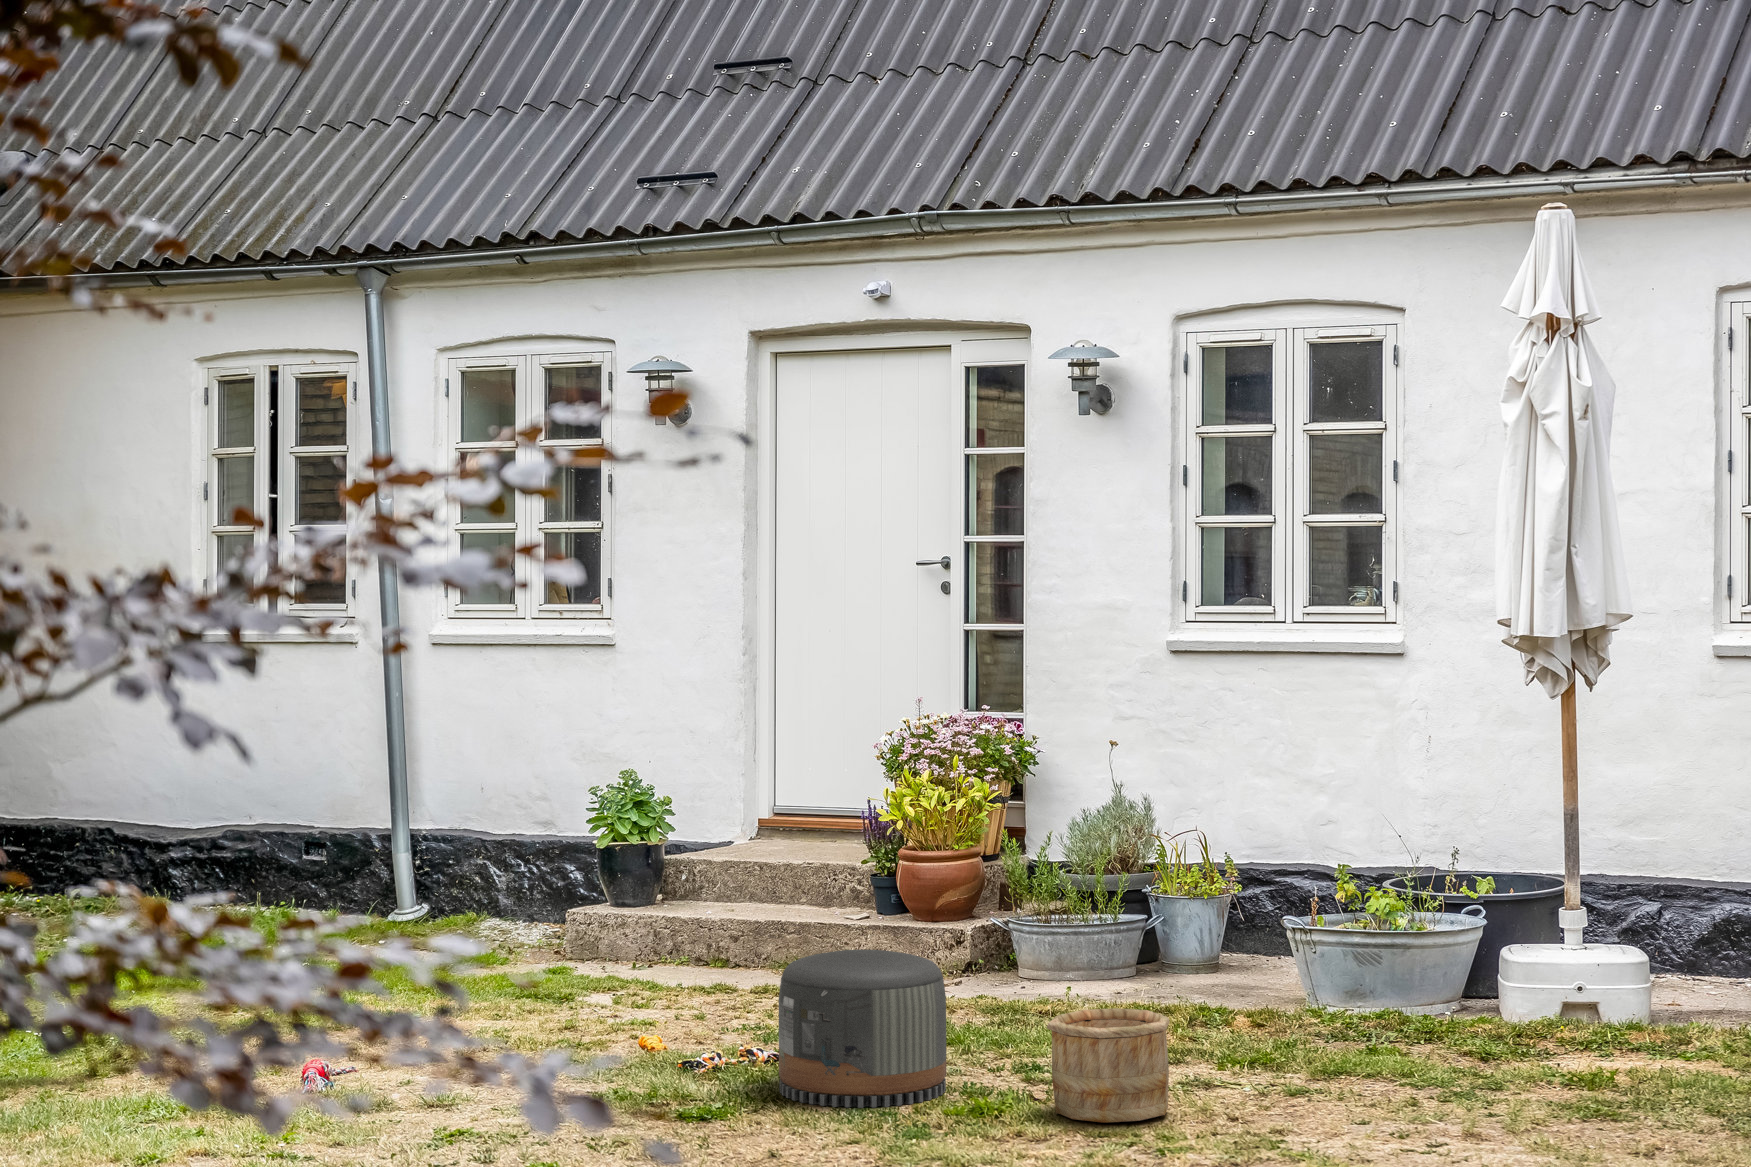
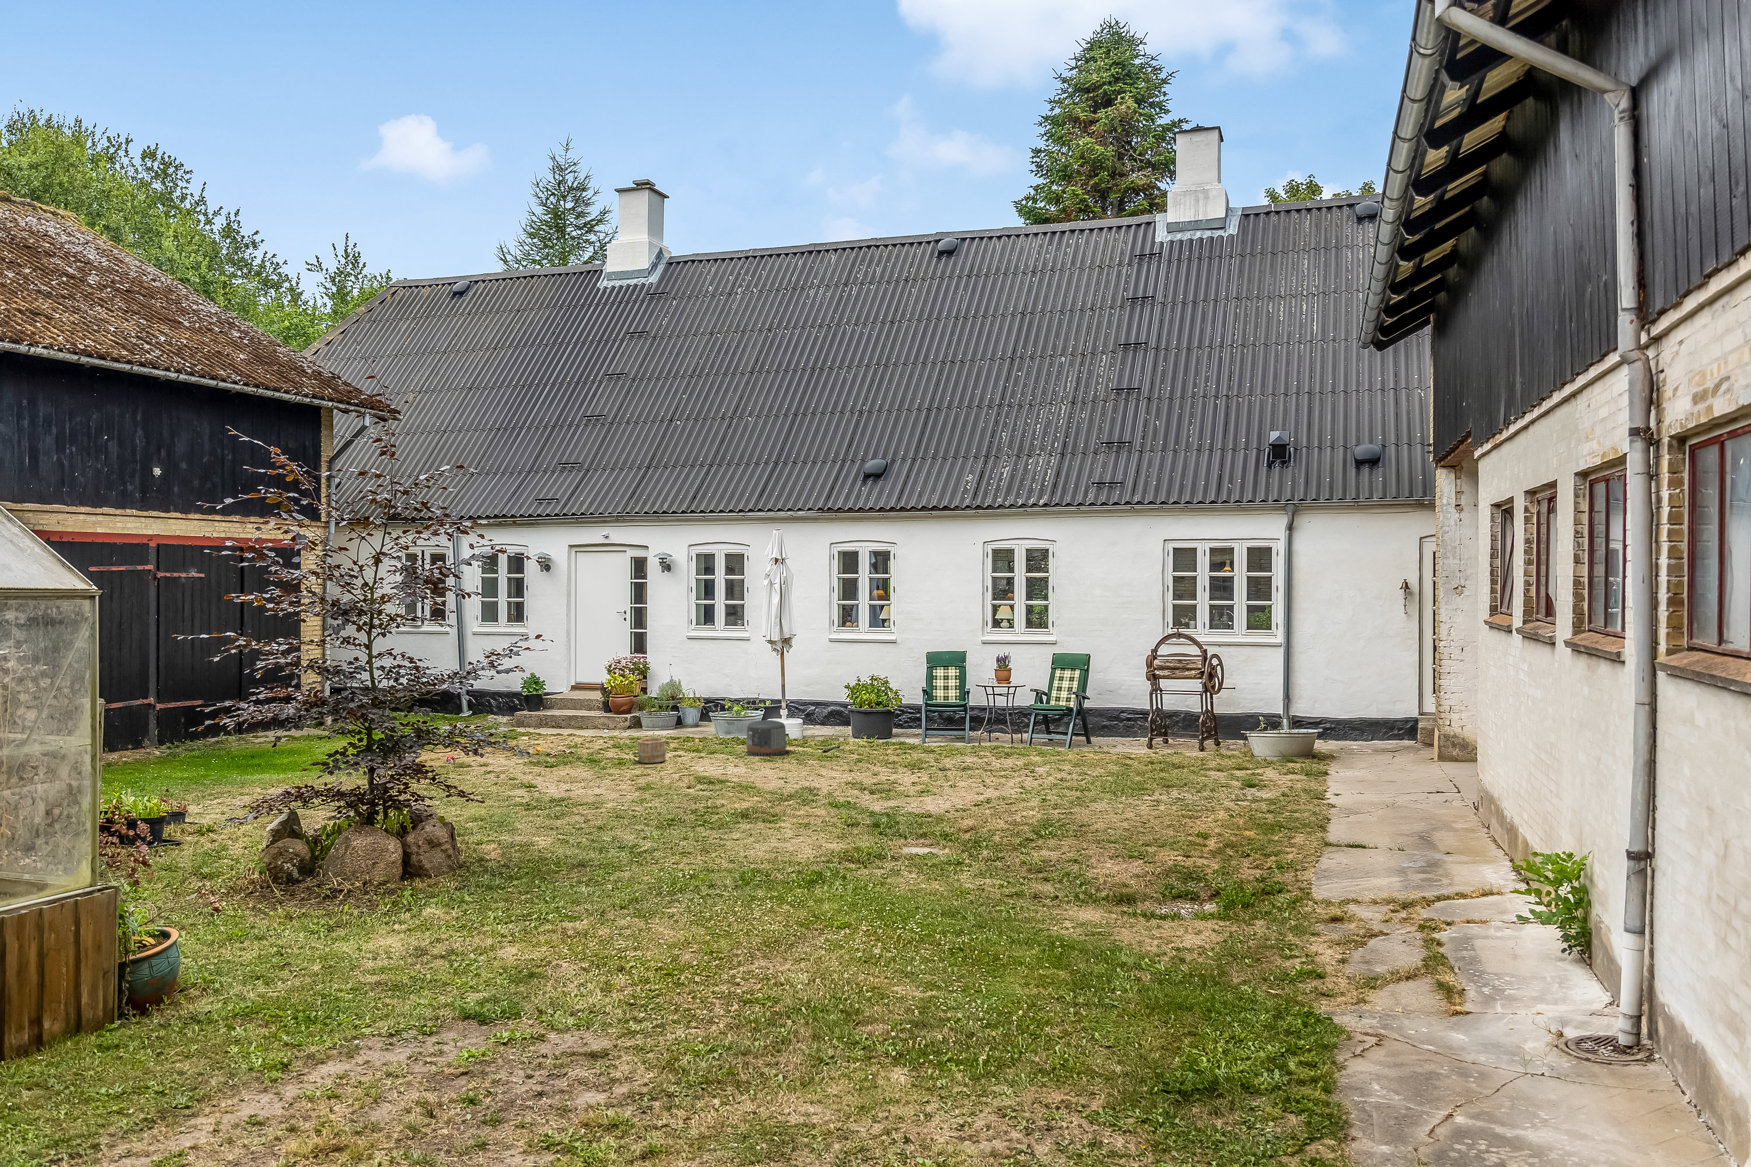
pouf: present [779,949,947,1108] -> present [747,720,786,756]

